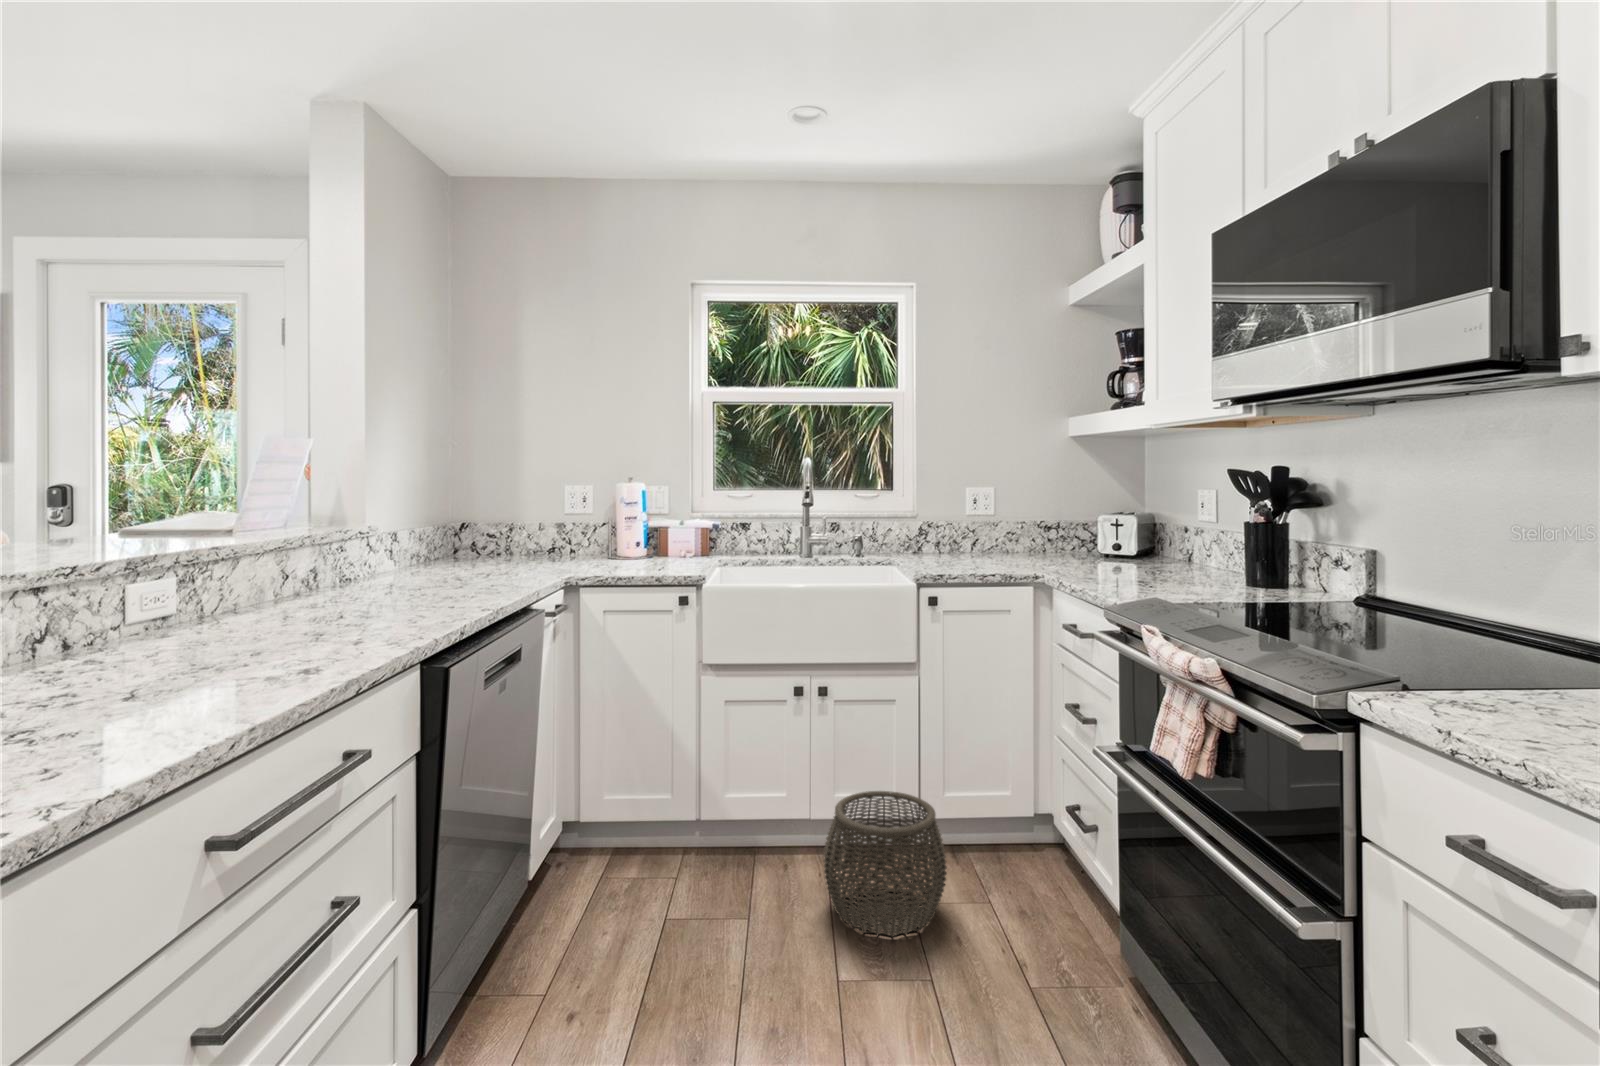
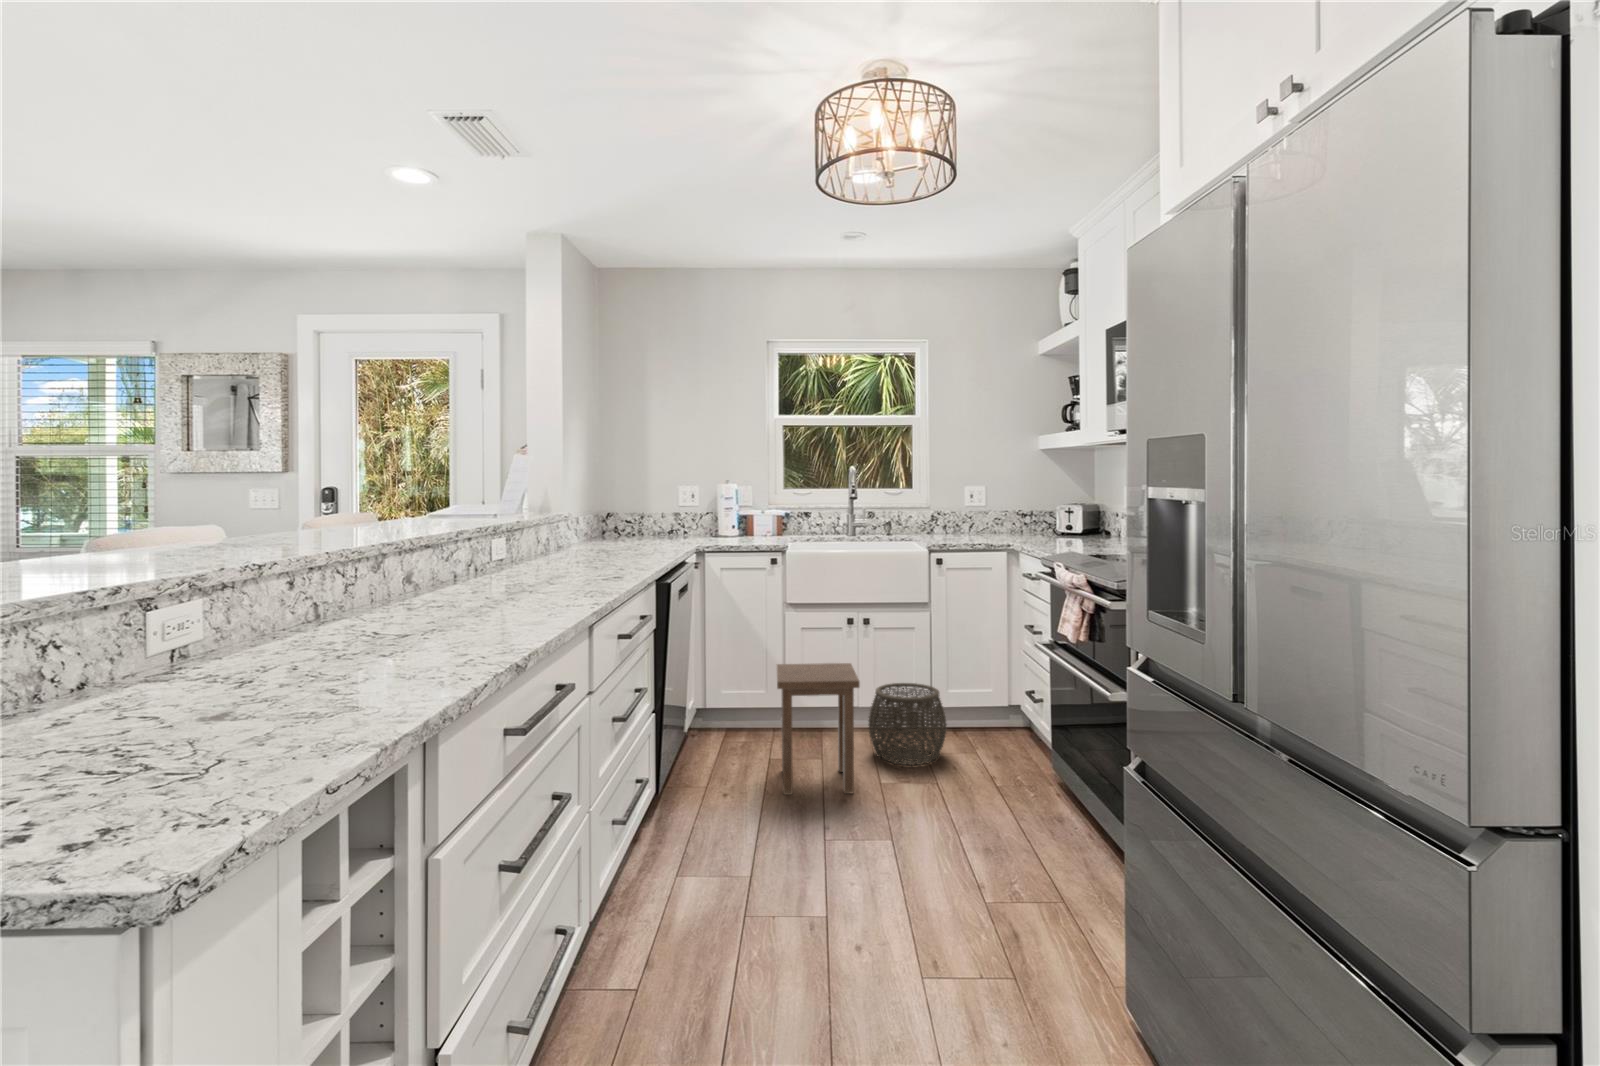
stool: none [659,775,803,1023] -> present [777,663,860,795]

